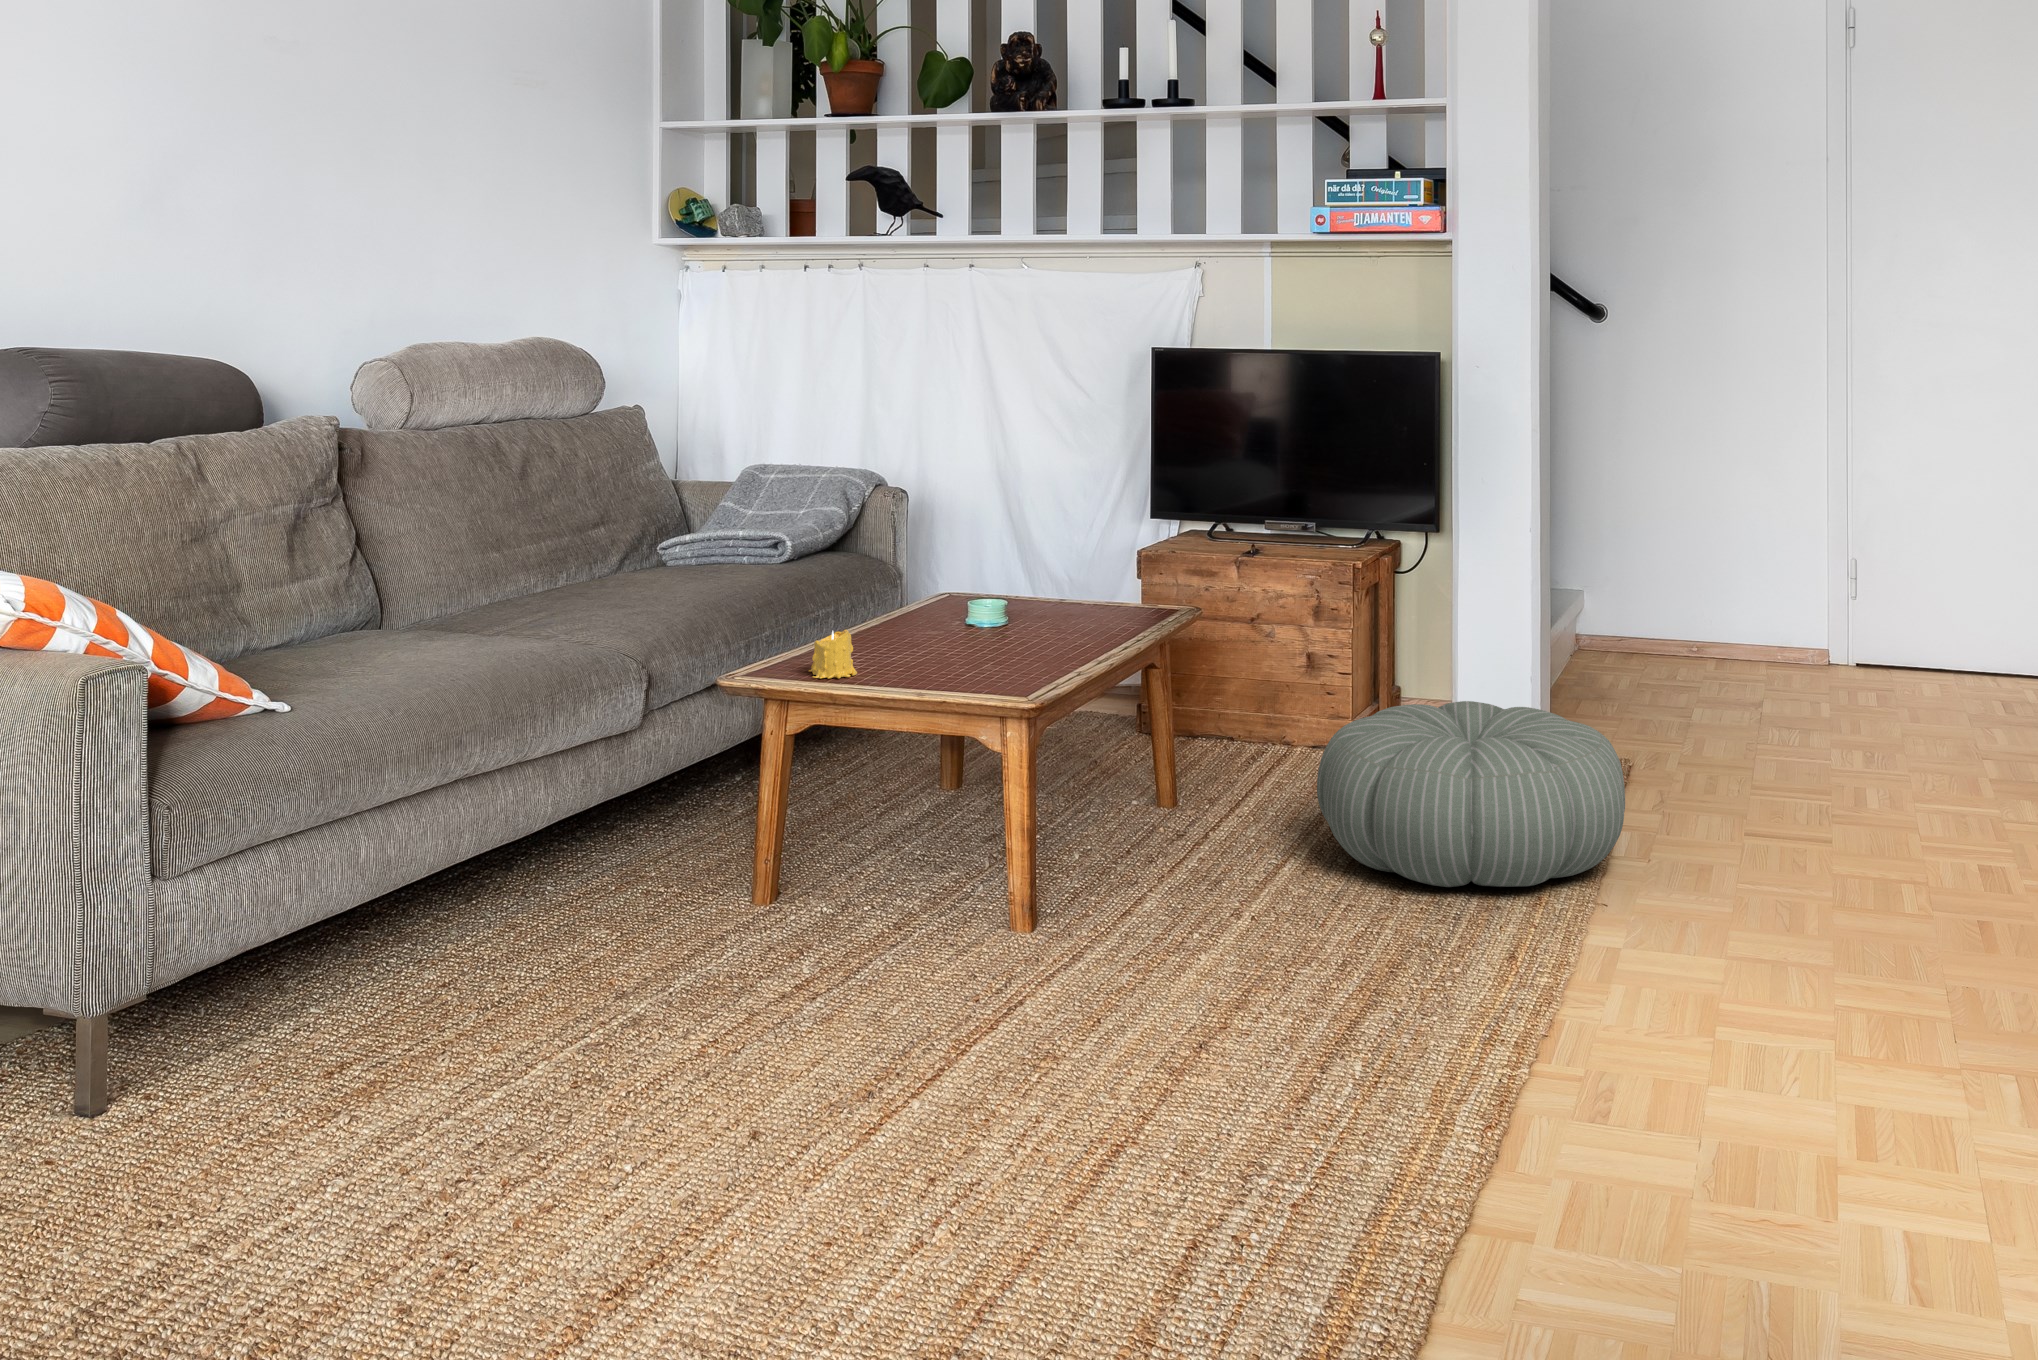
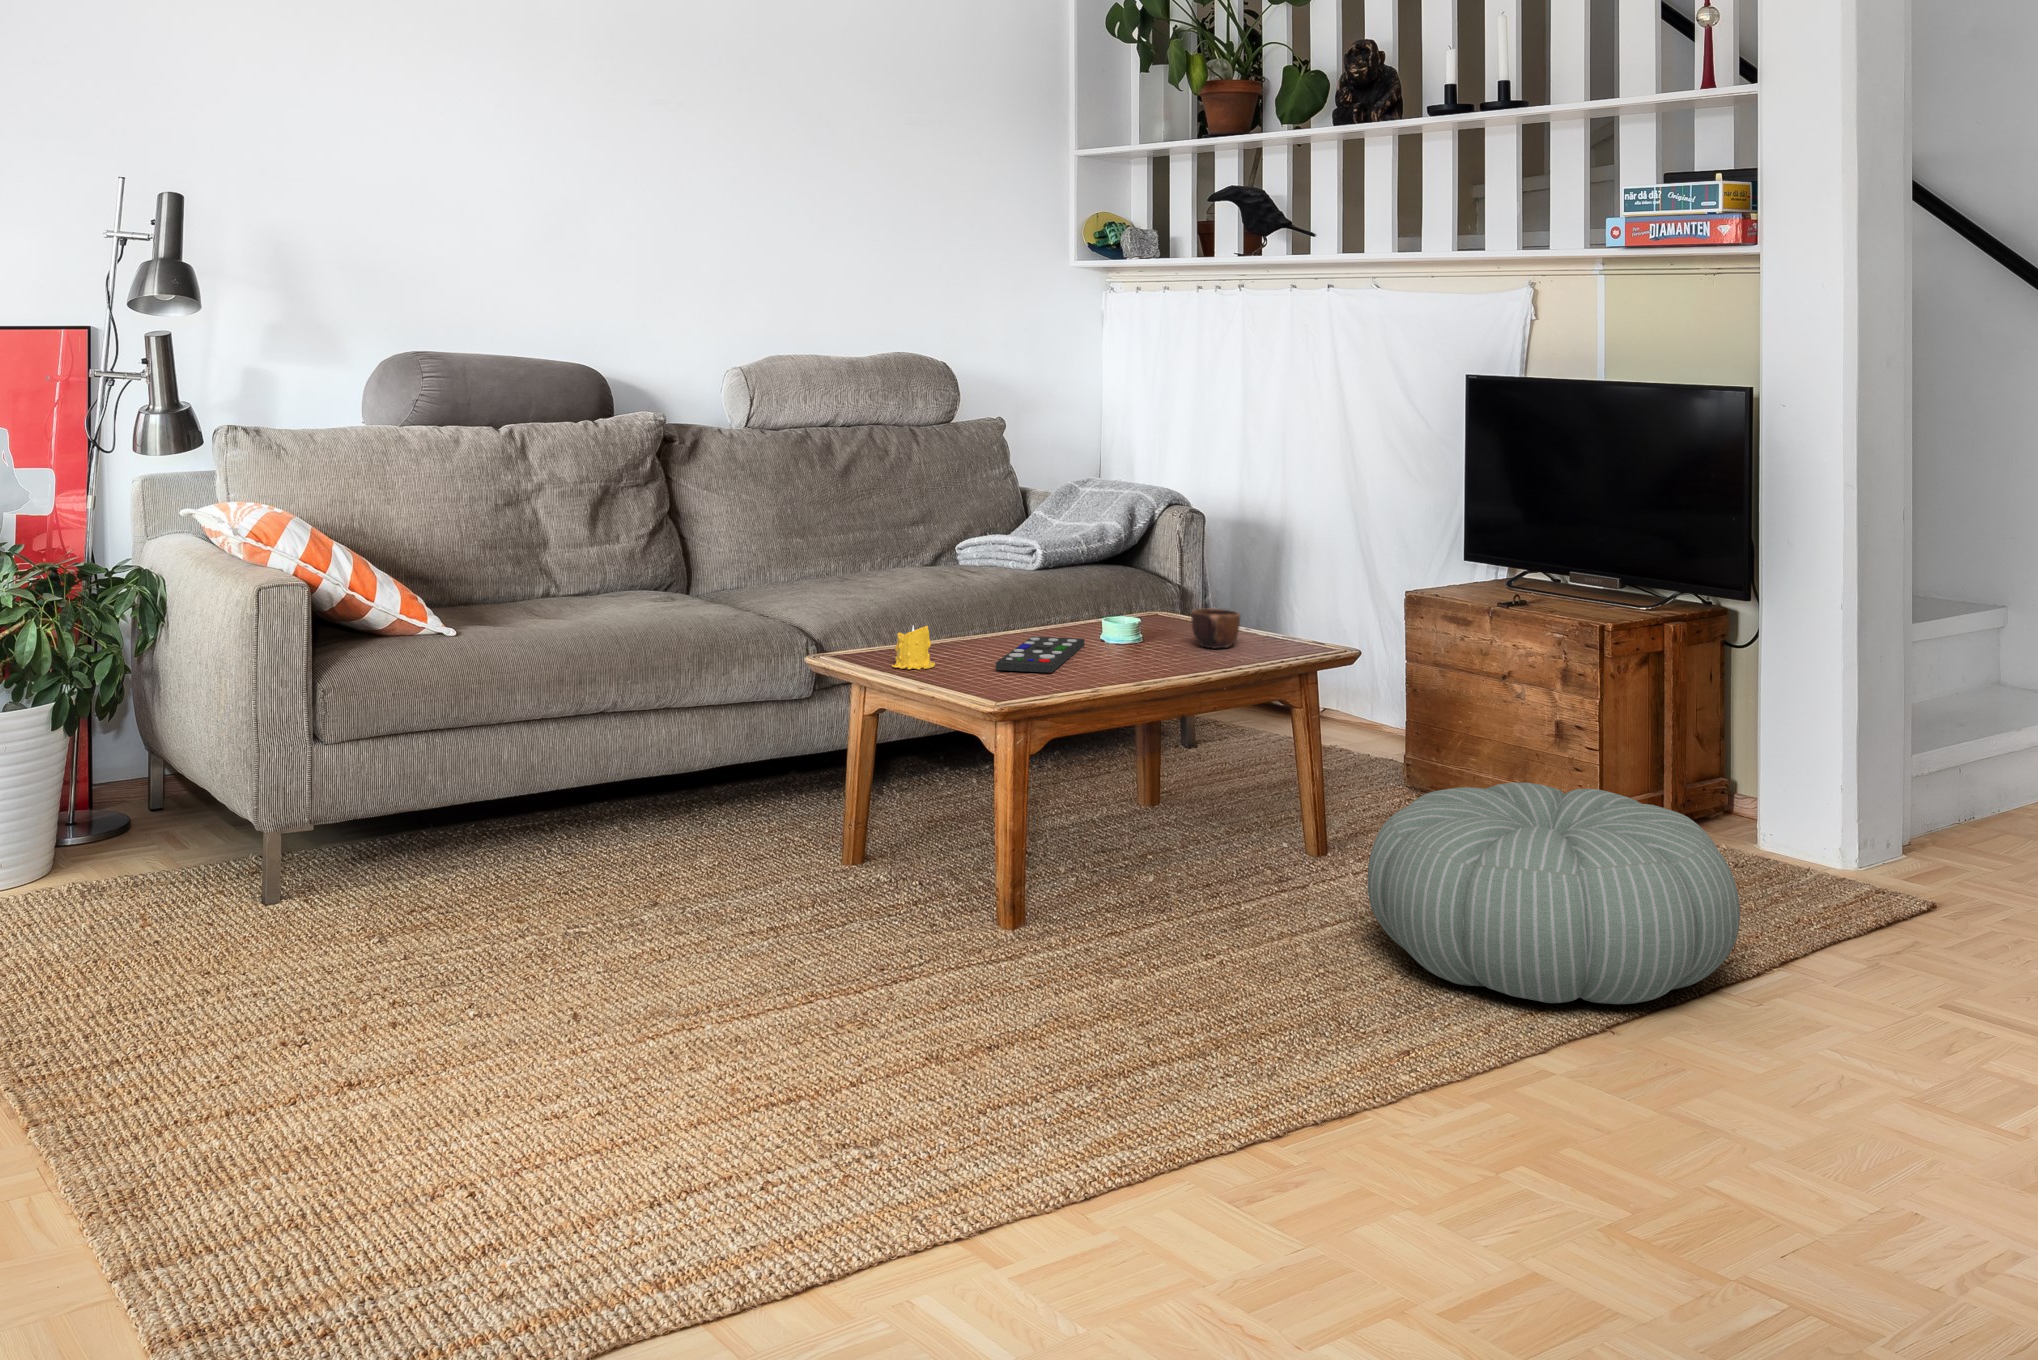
mug: none [1050,582,1098,621] -> present [1191,608,1240,648]
remote control: none [898,626,989,667] -> present [996,636,1084,673]

